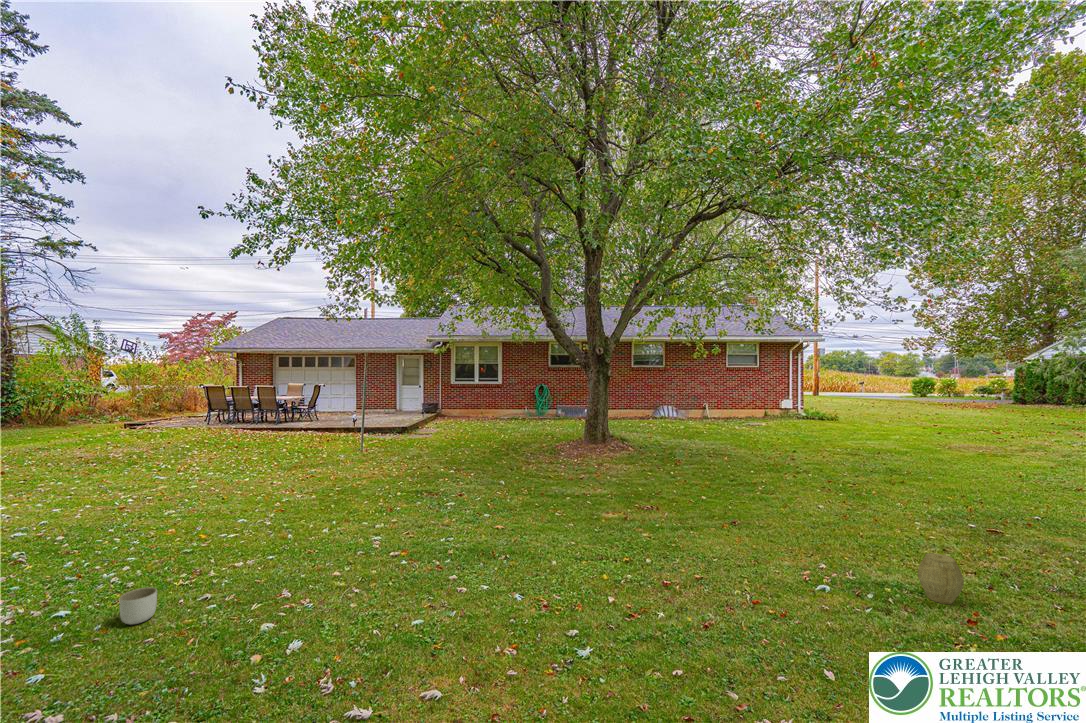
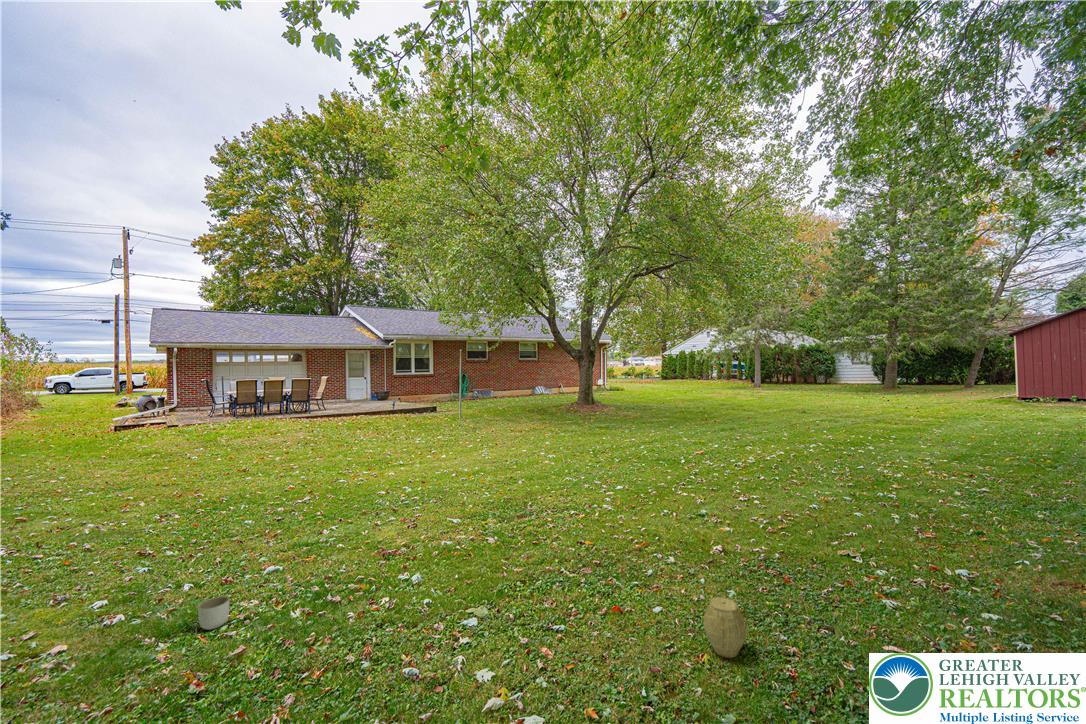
woven basket: present [918,553,964,604] -> present [703,597,747,658]

